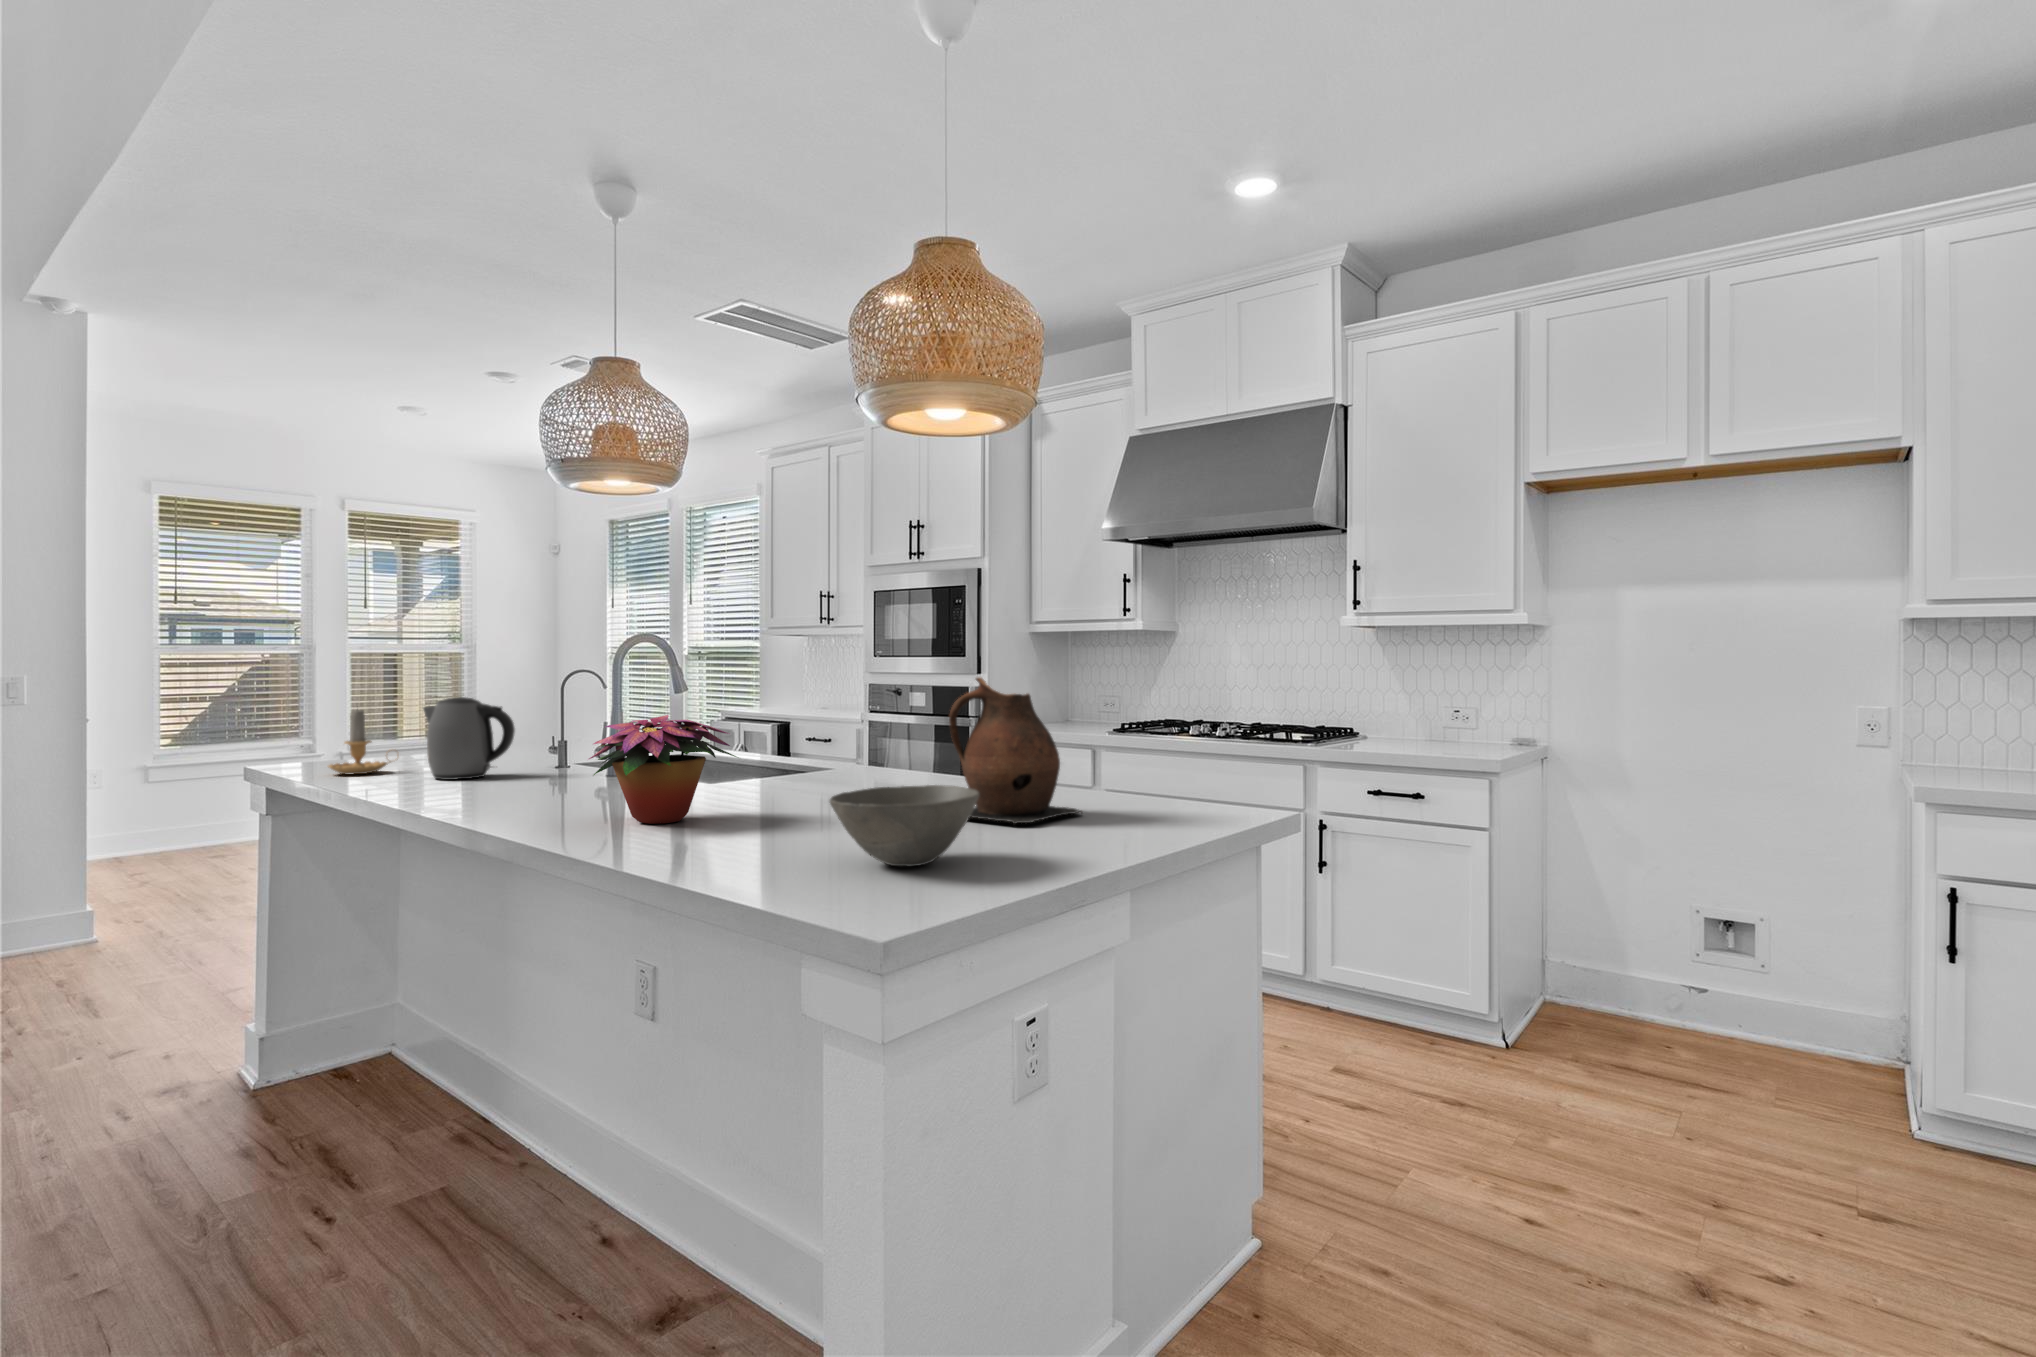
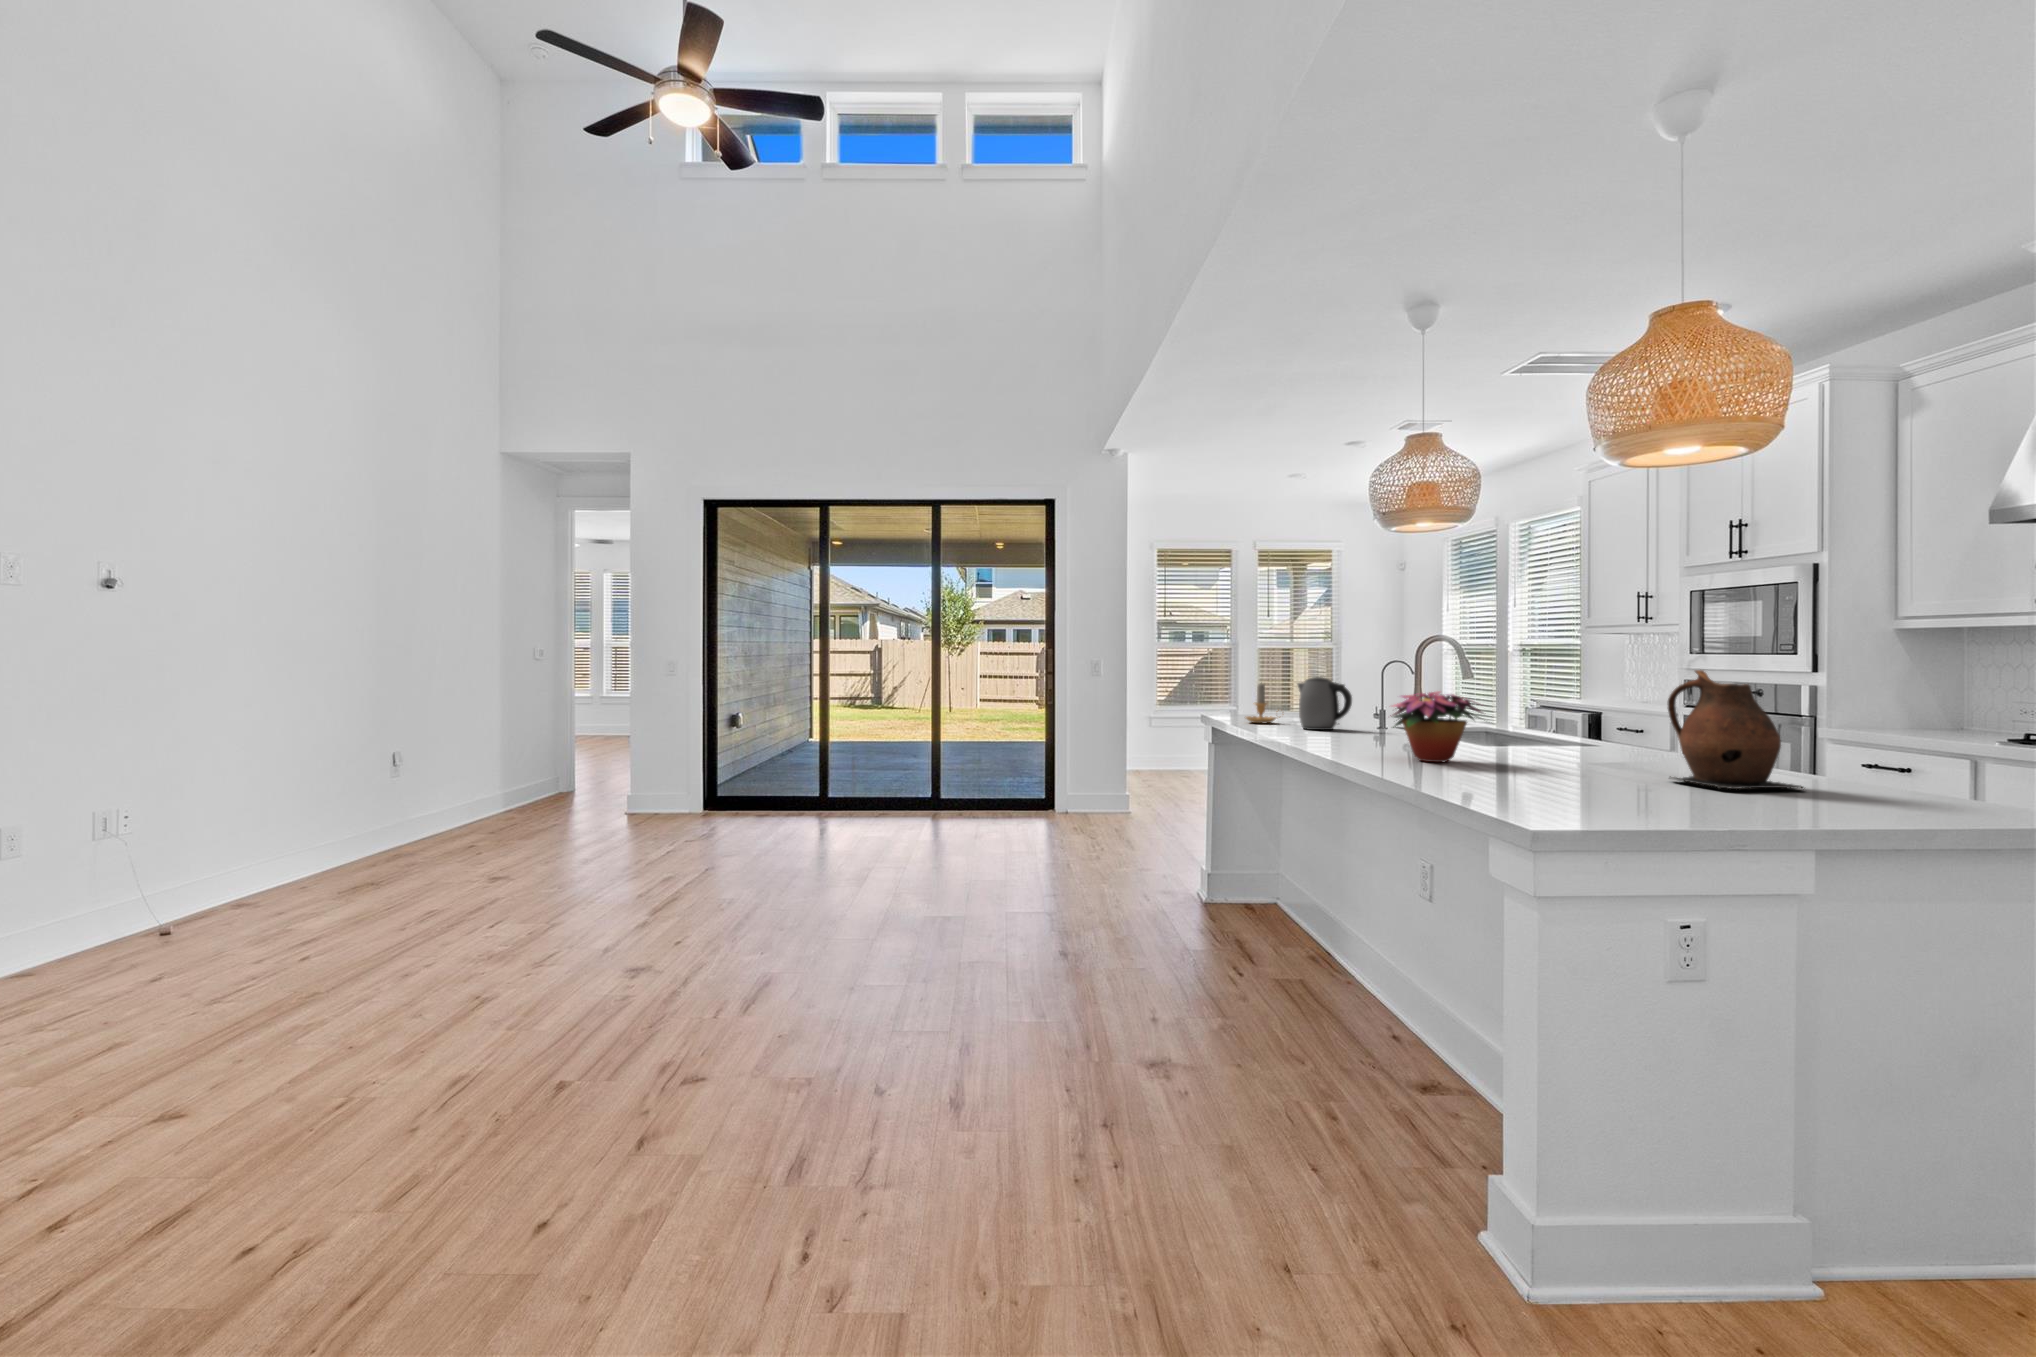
bowl: present [830,785,979,866] -> none [1531,745,1655,800]

